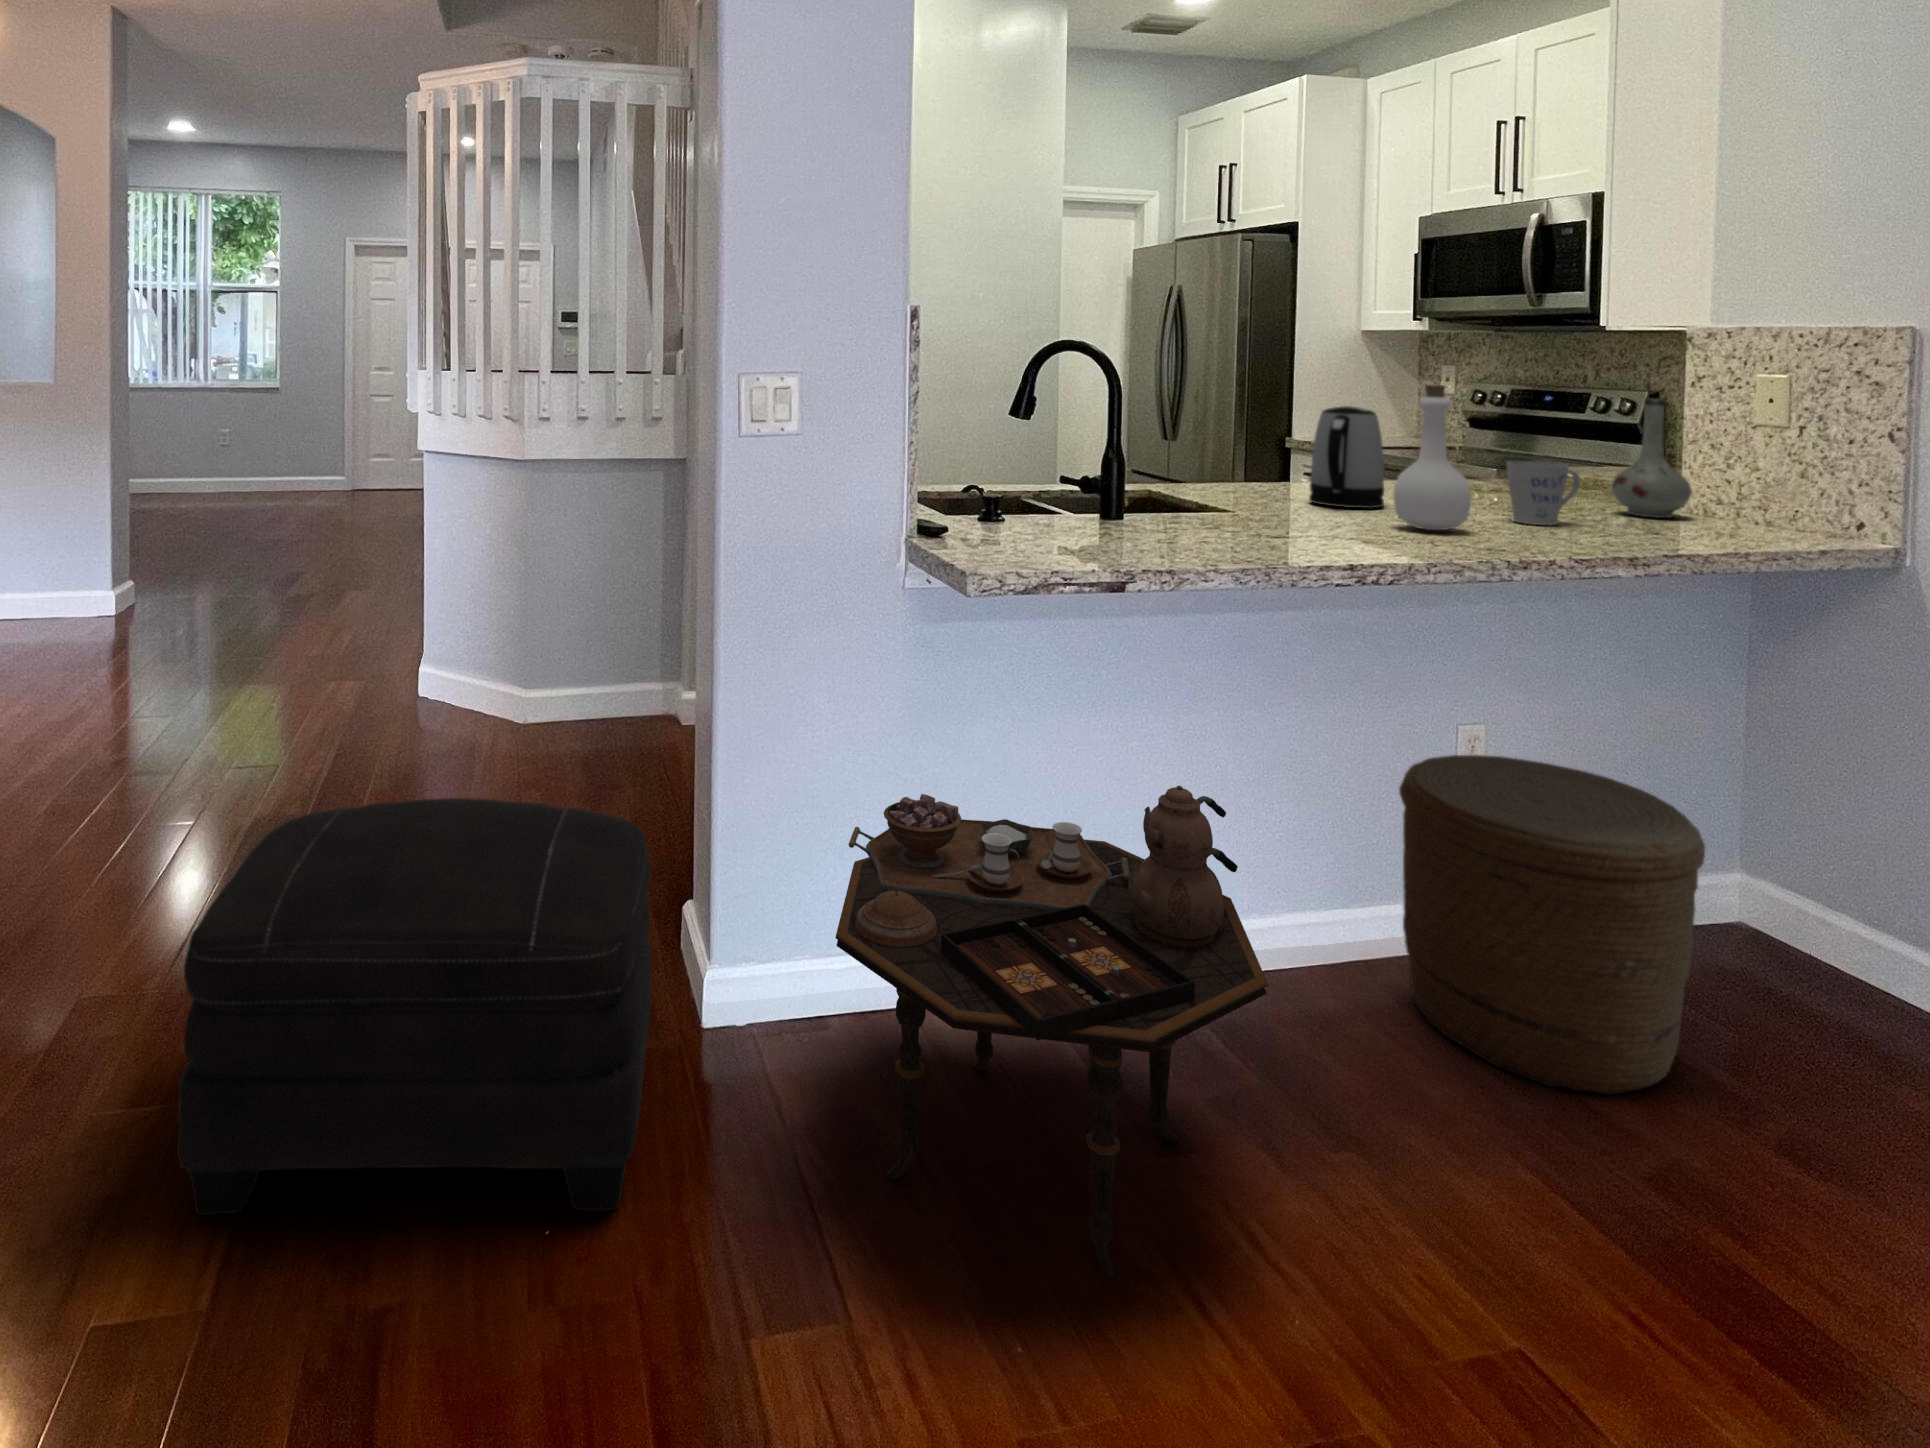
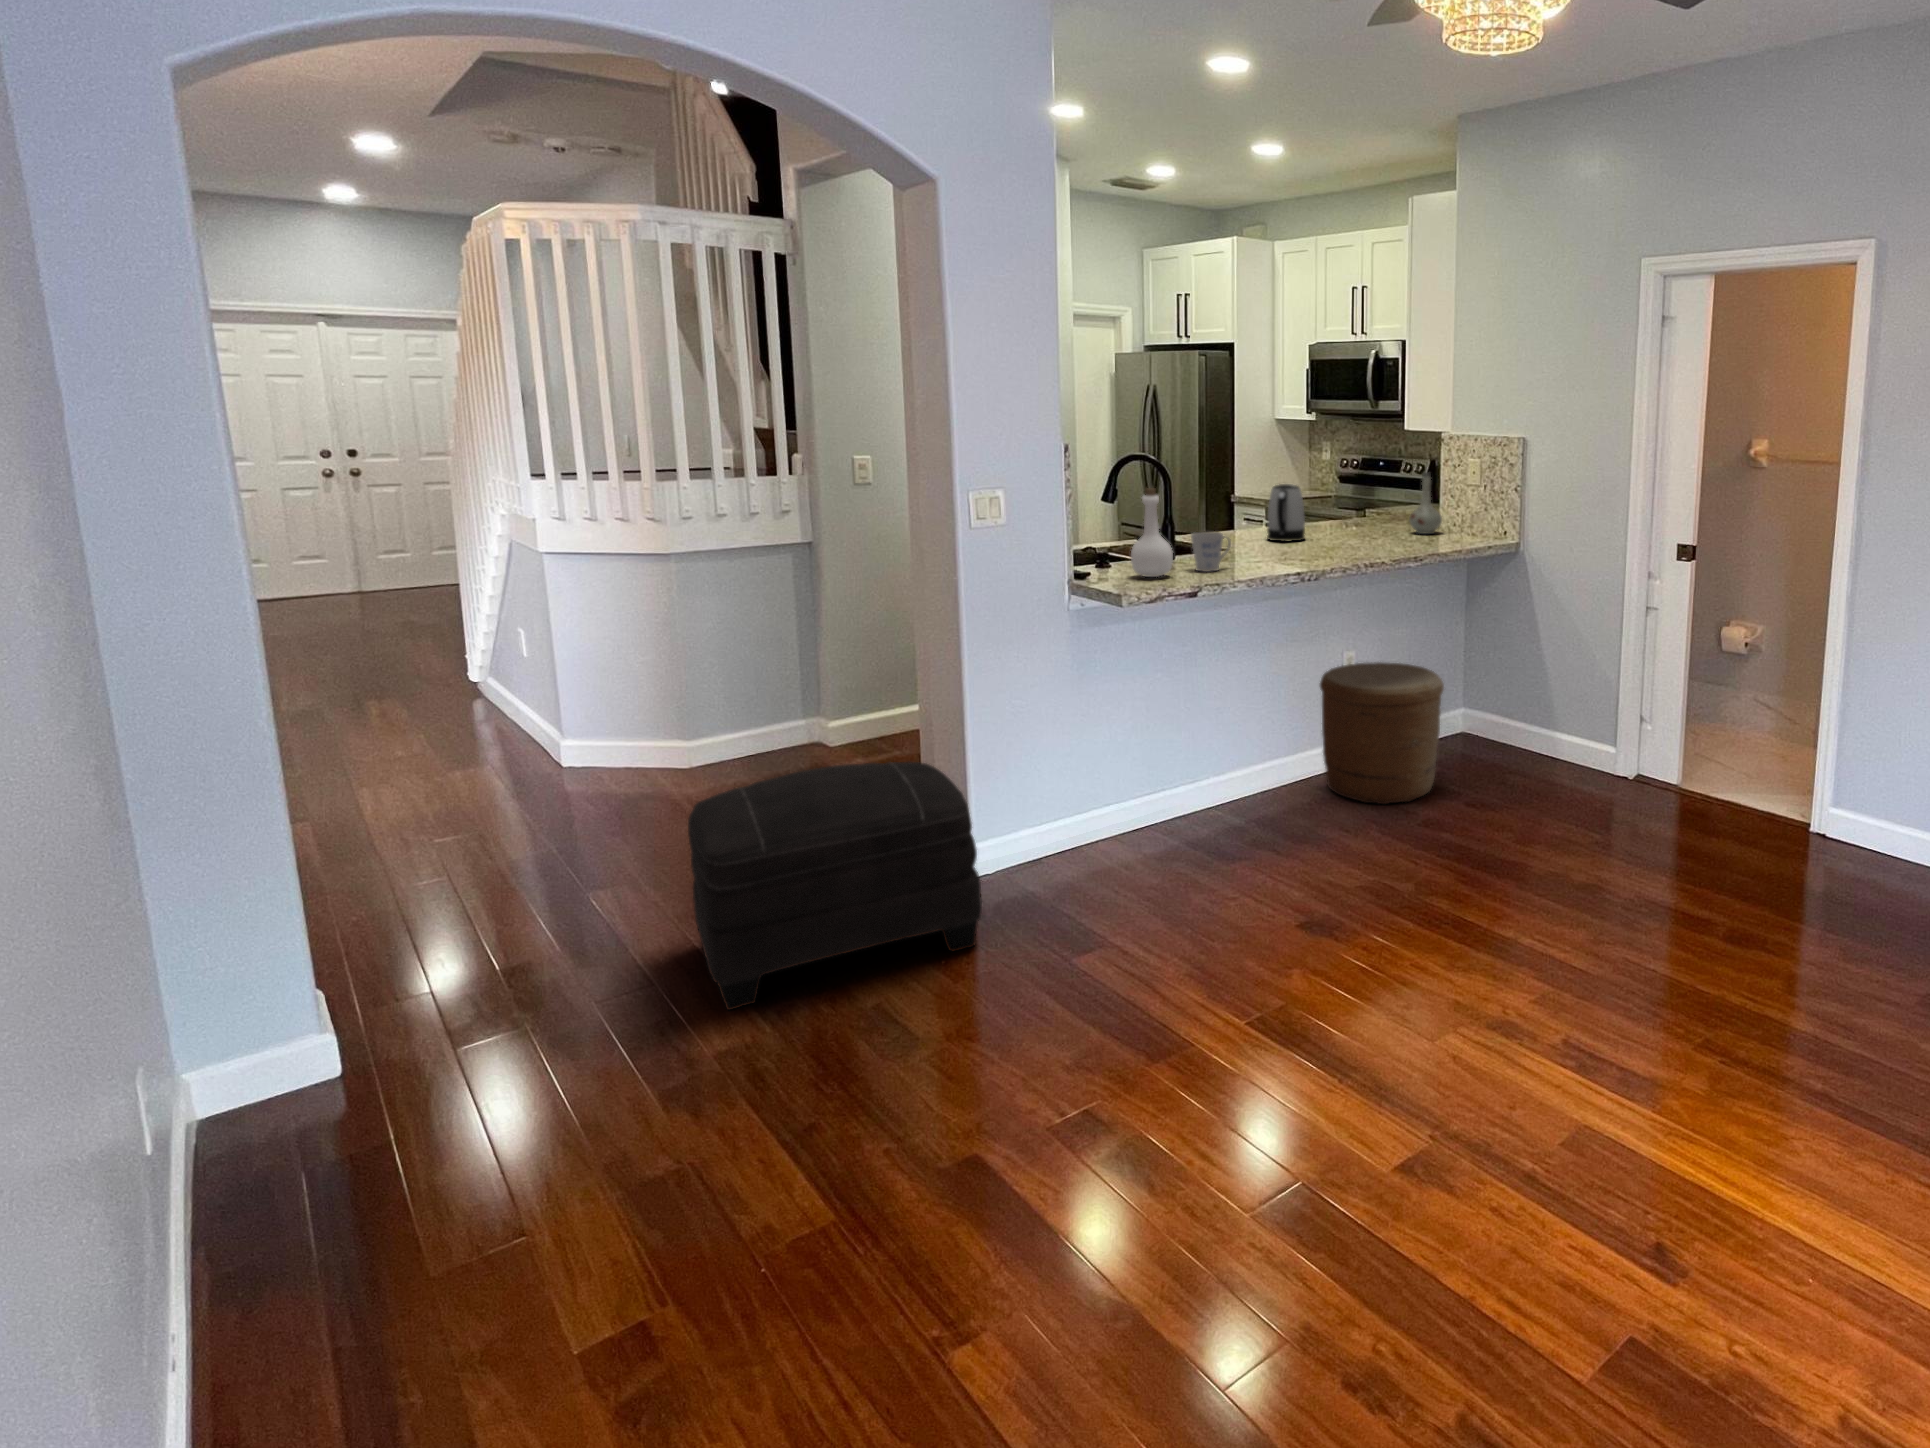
bottle: present [1393,385,1471,530] -> present [1131,488,1173,577]
mug: present [1506,461,1580,525] -> present [1191,532,1231,572]
side table: present [835,786,1268,1276] -> none [1057,686,1278,904]

